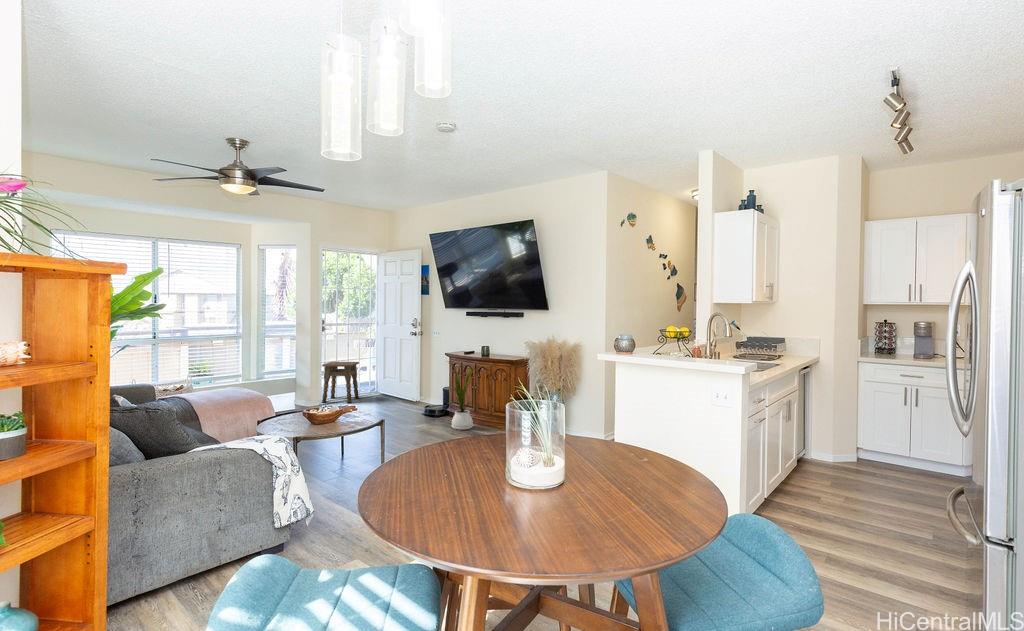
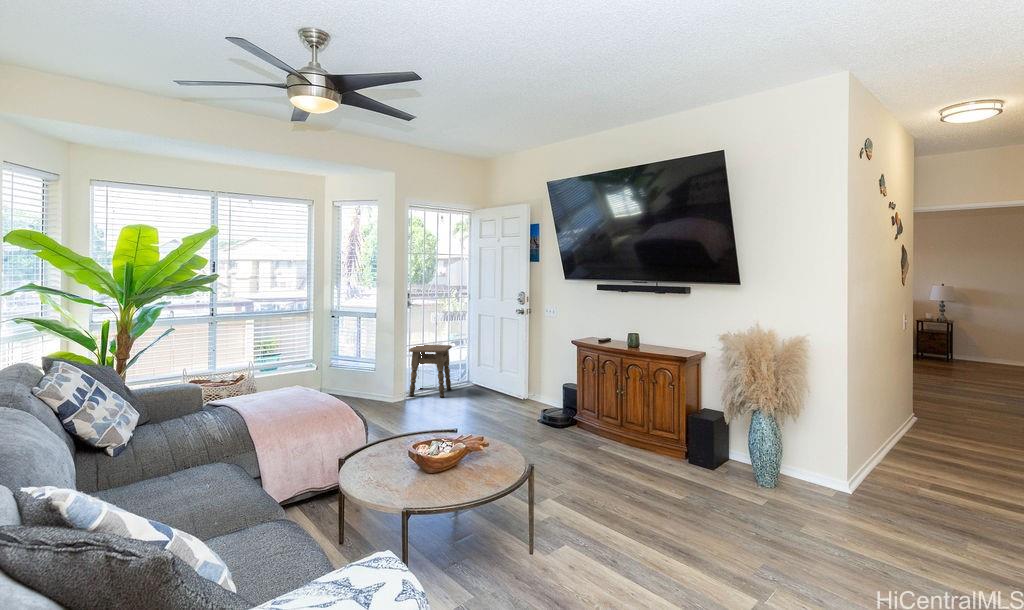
house plant: present [448,362,479,430] -> none [579,353,631,450]

